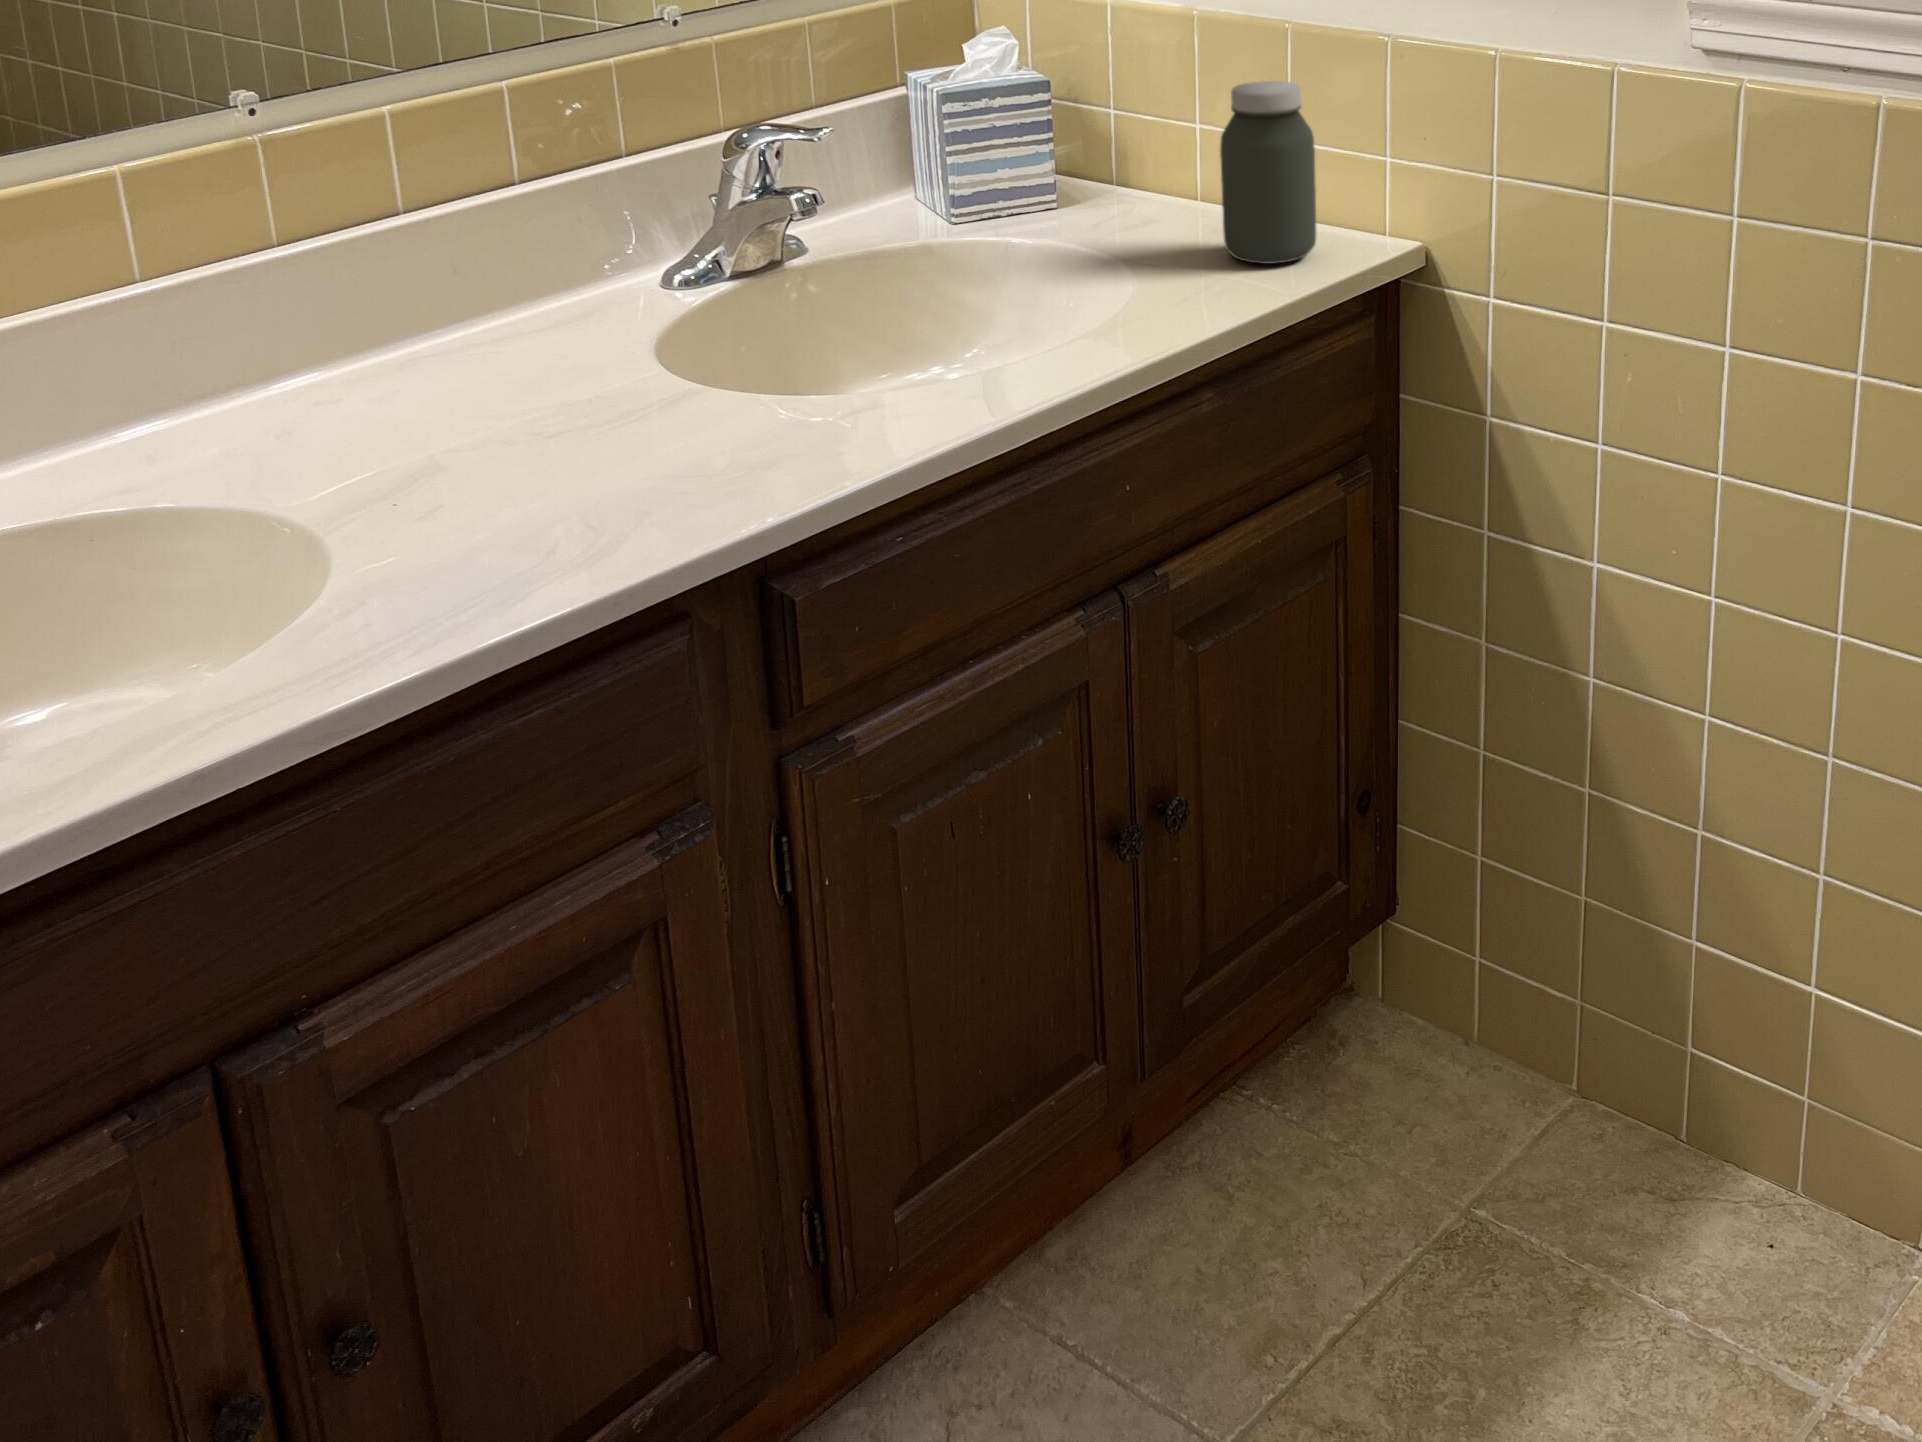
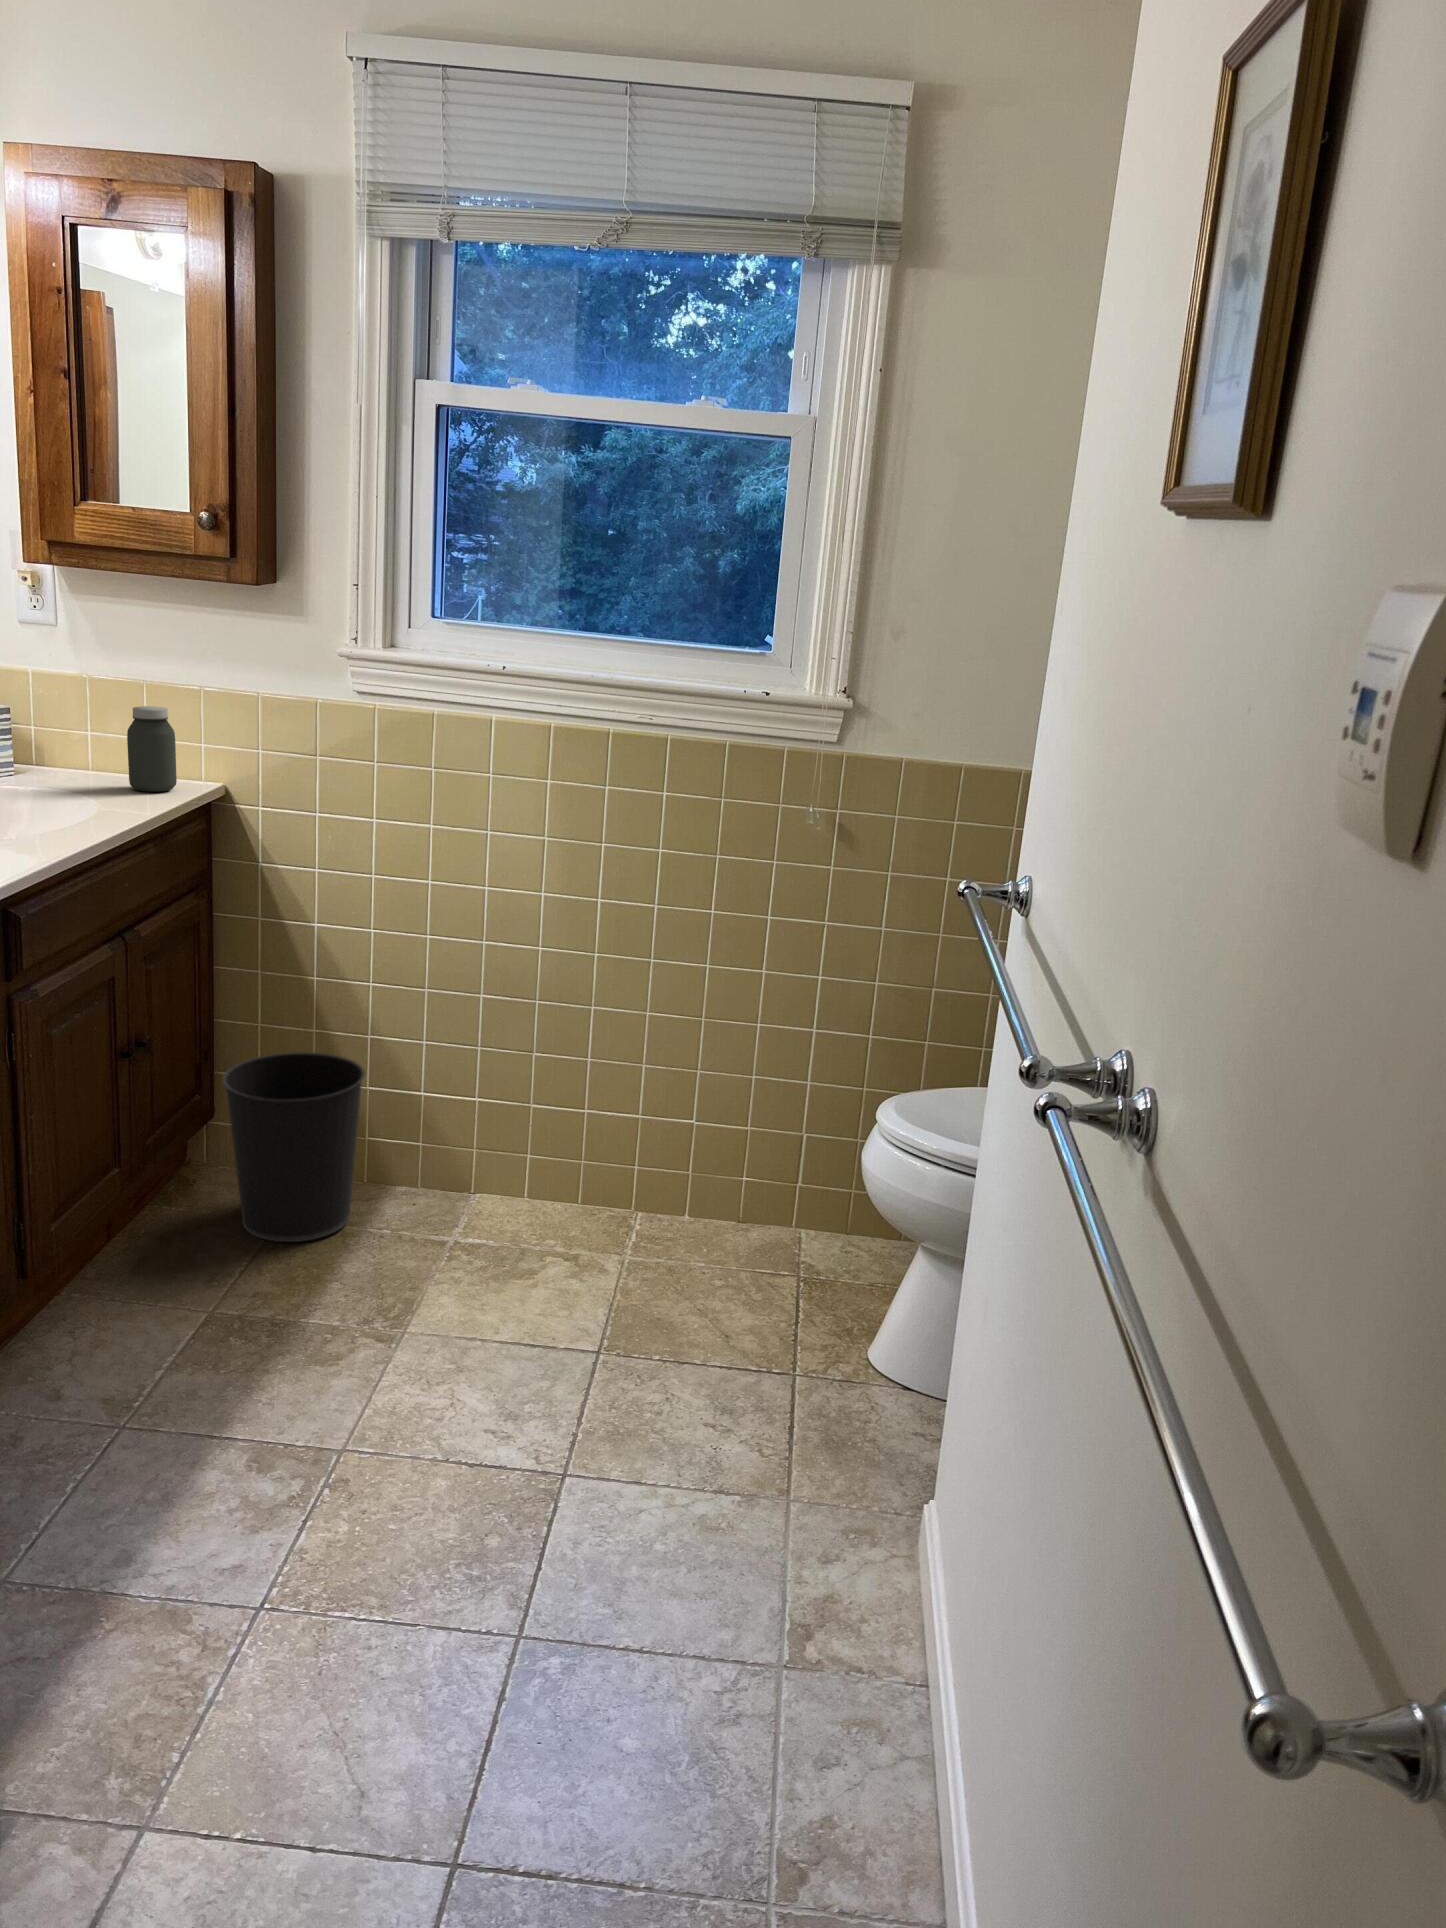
wastebasket: none [1348,831,1660,1284] -> present [222,1052,365,1242]

